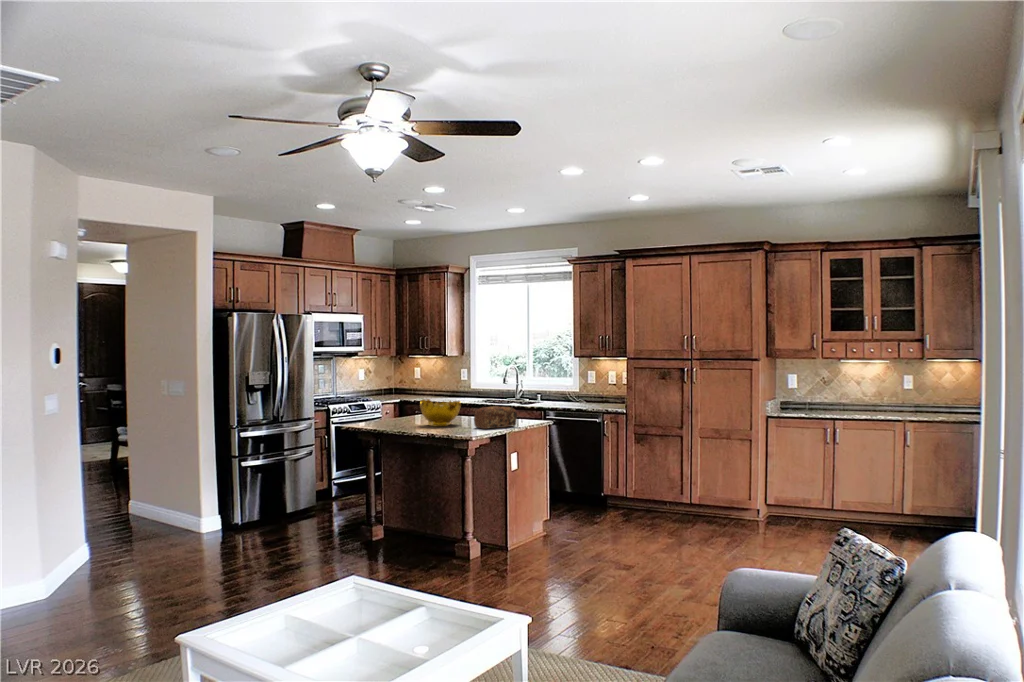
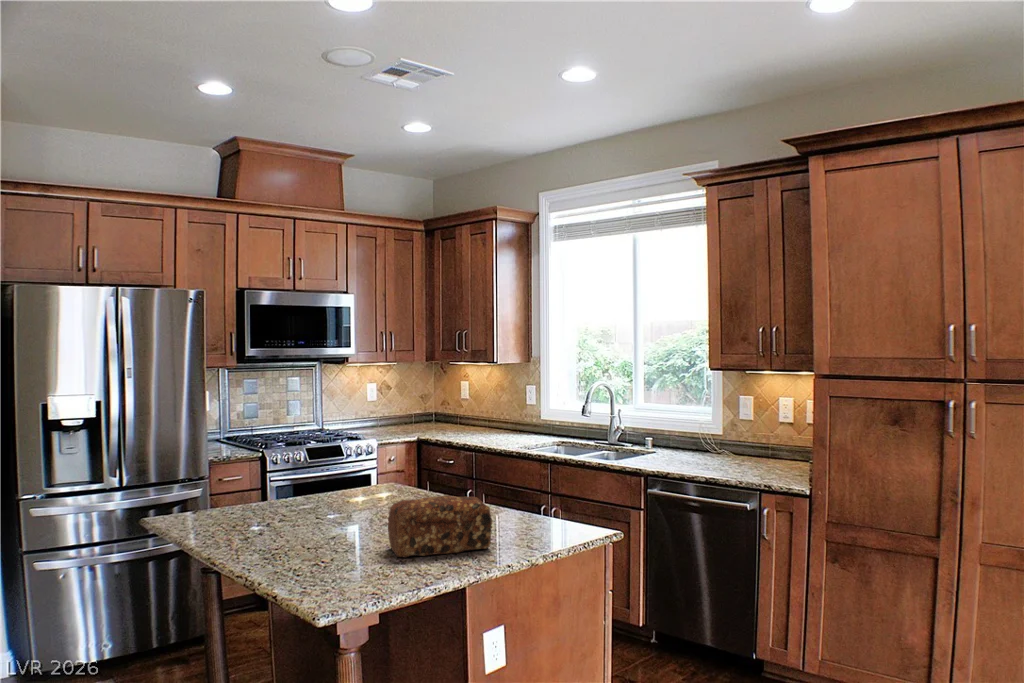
decorative bowl: present [420,399,461,427] -> none [294,464,388,532]

